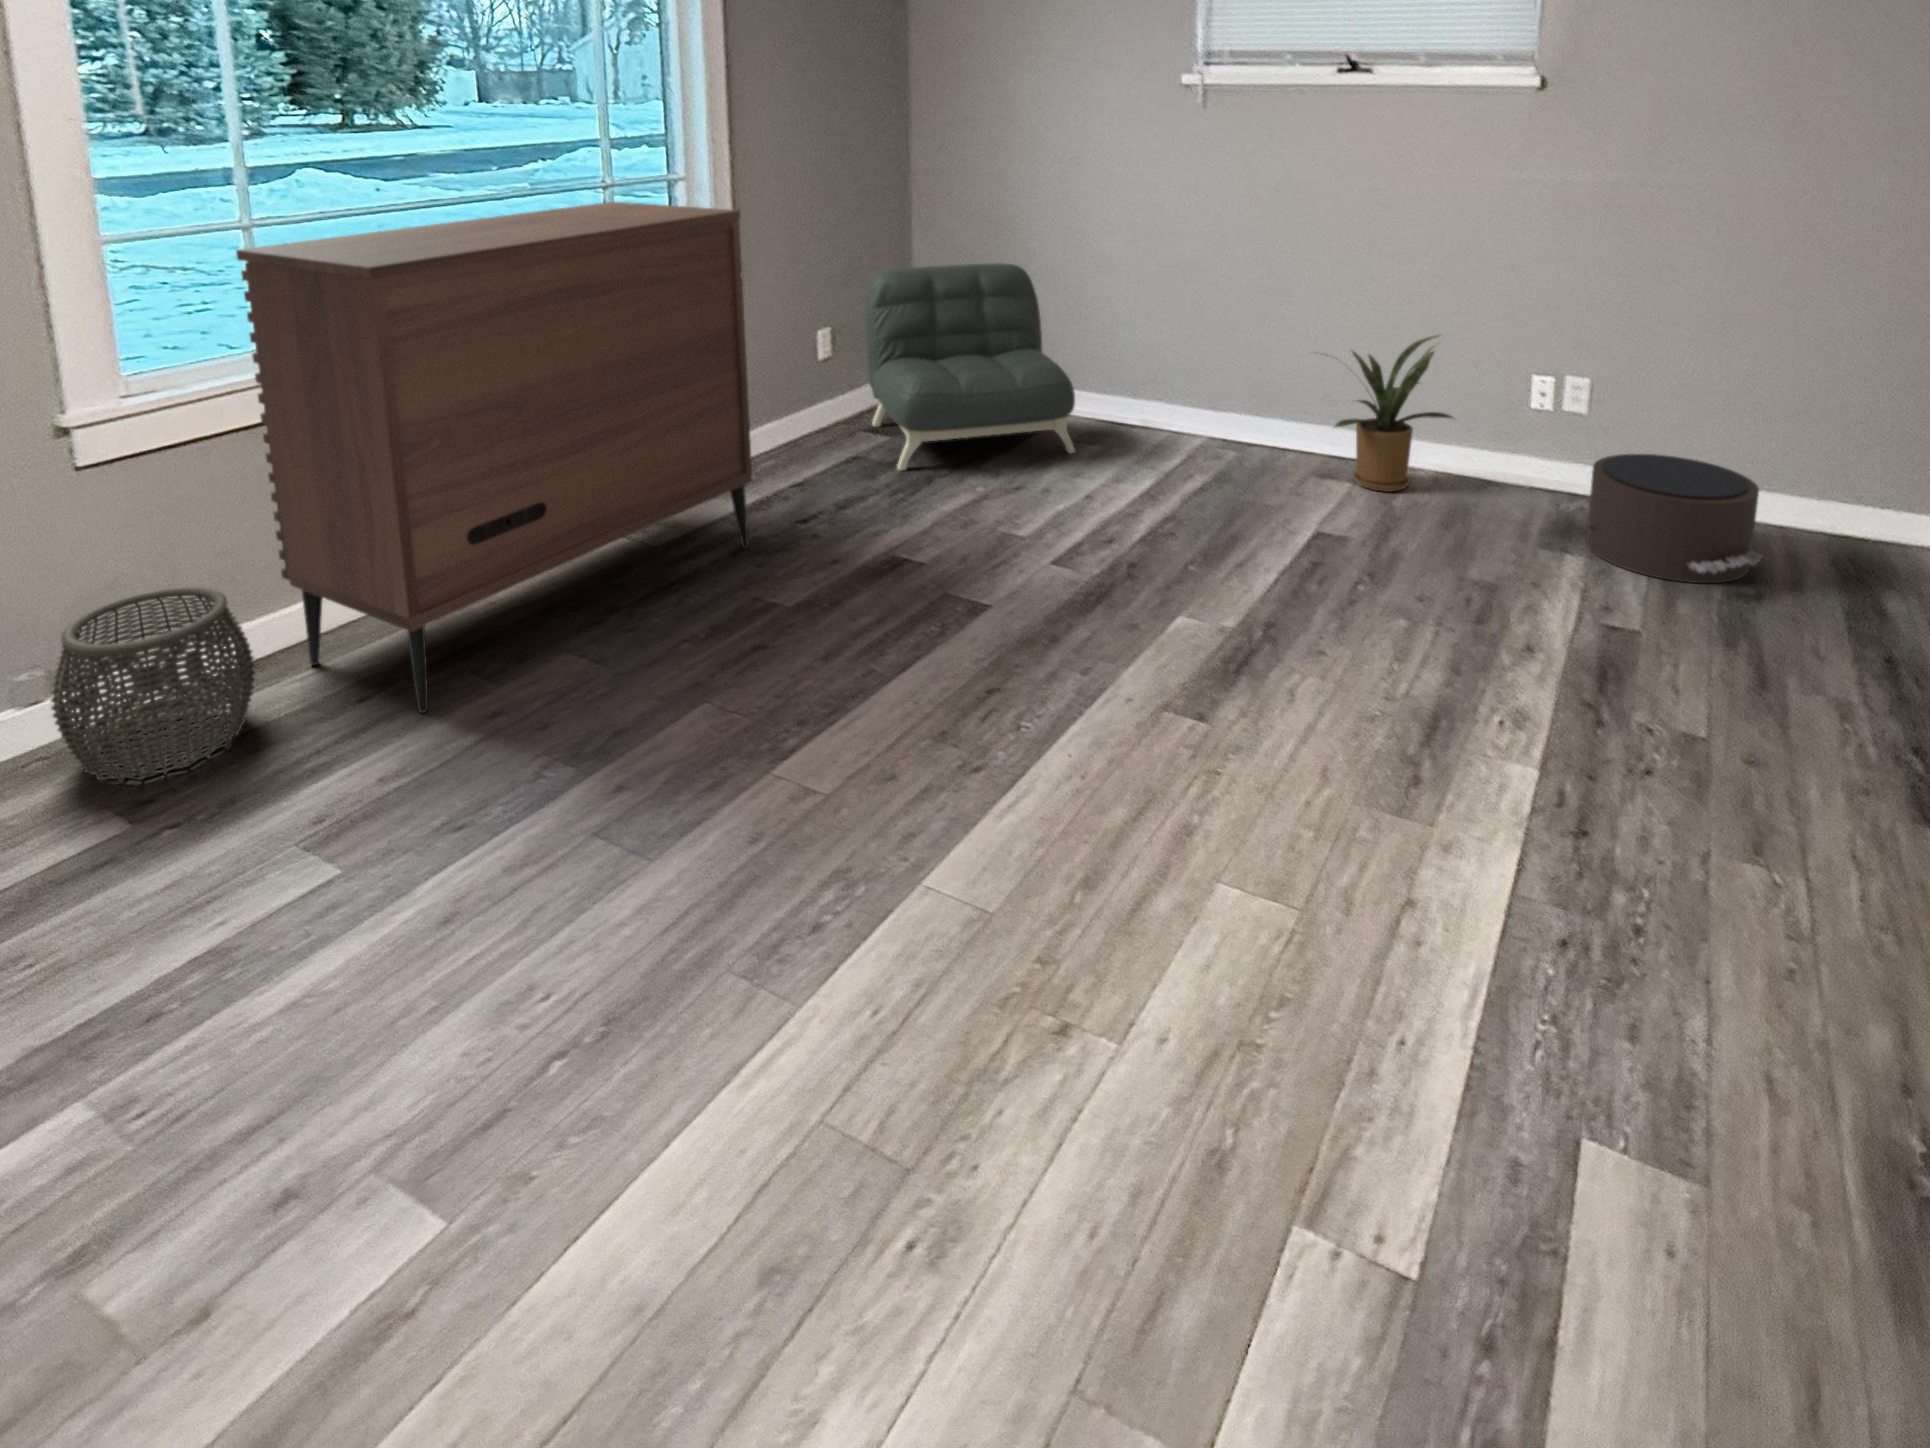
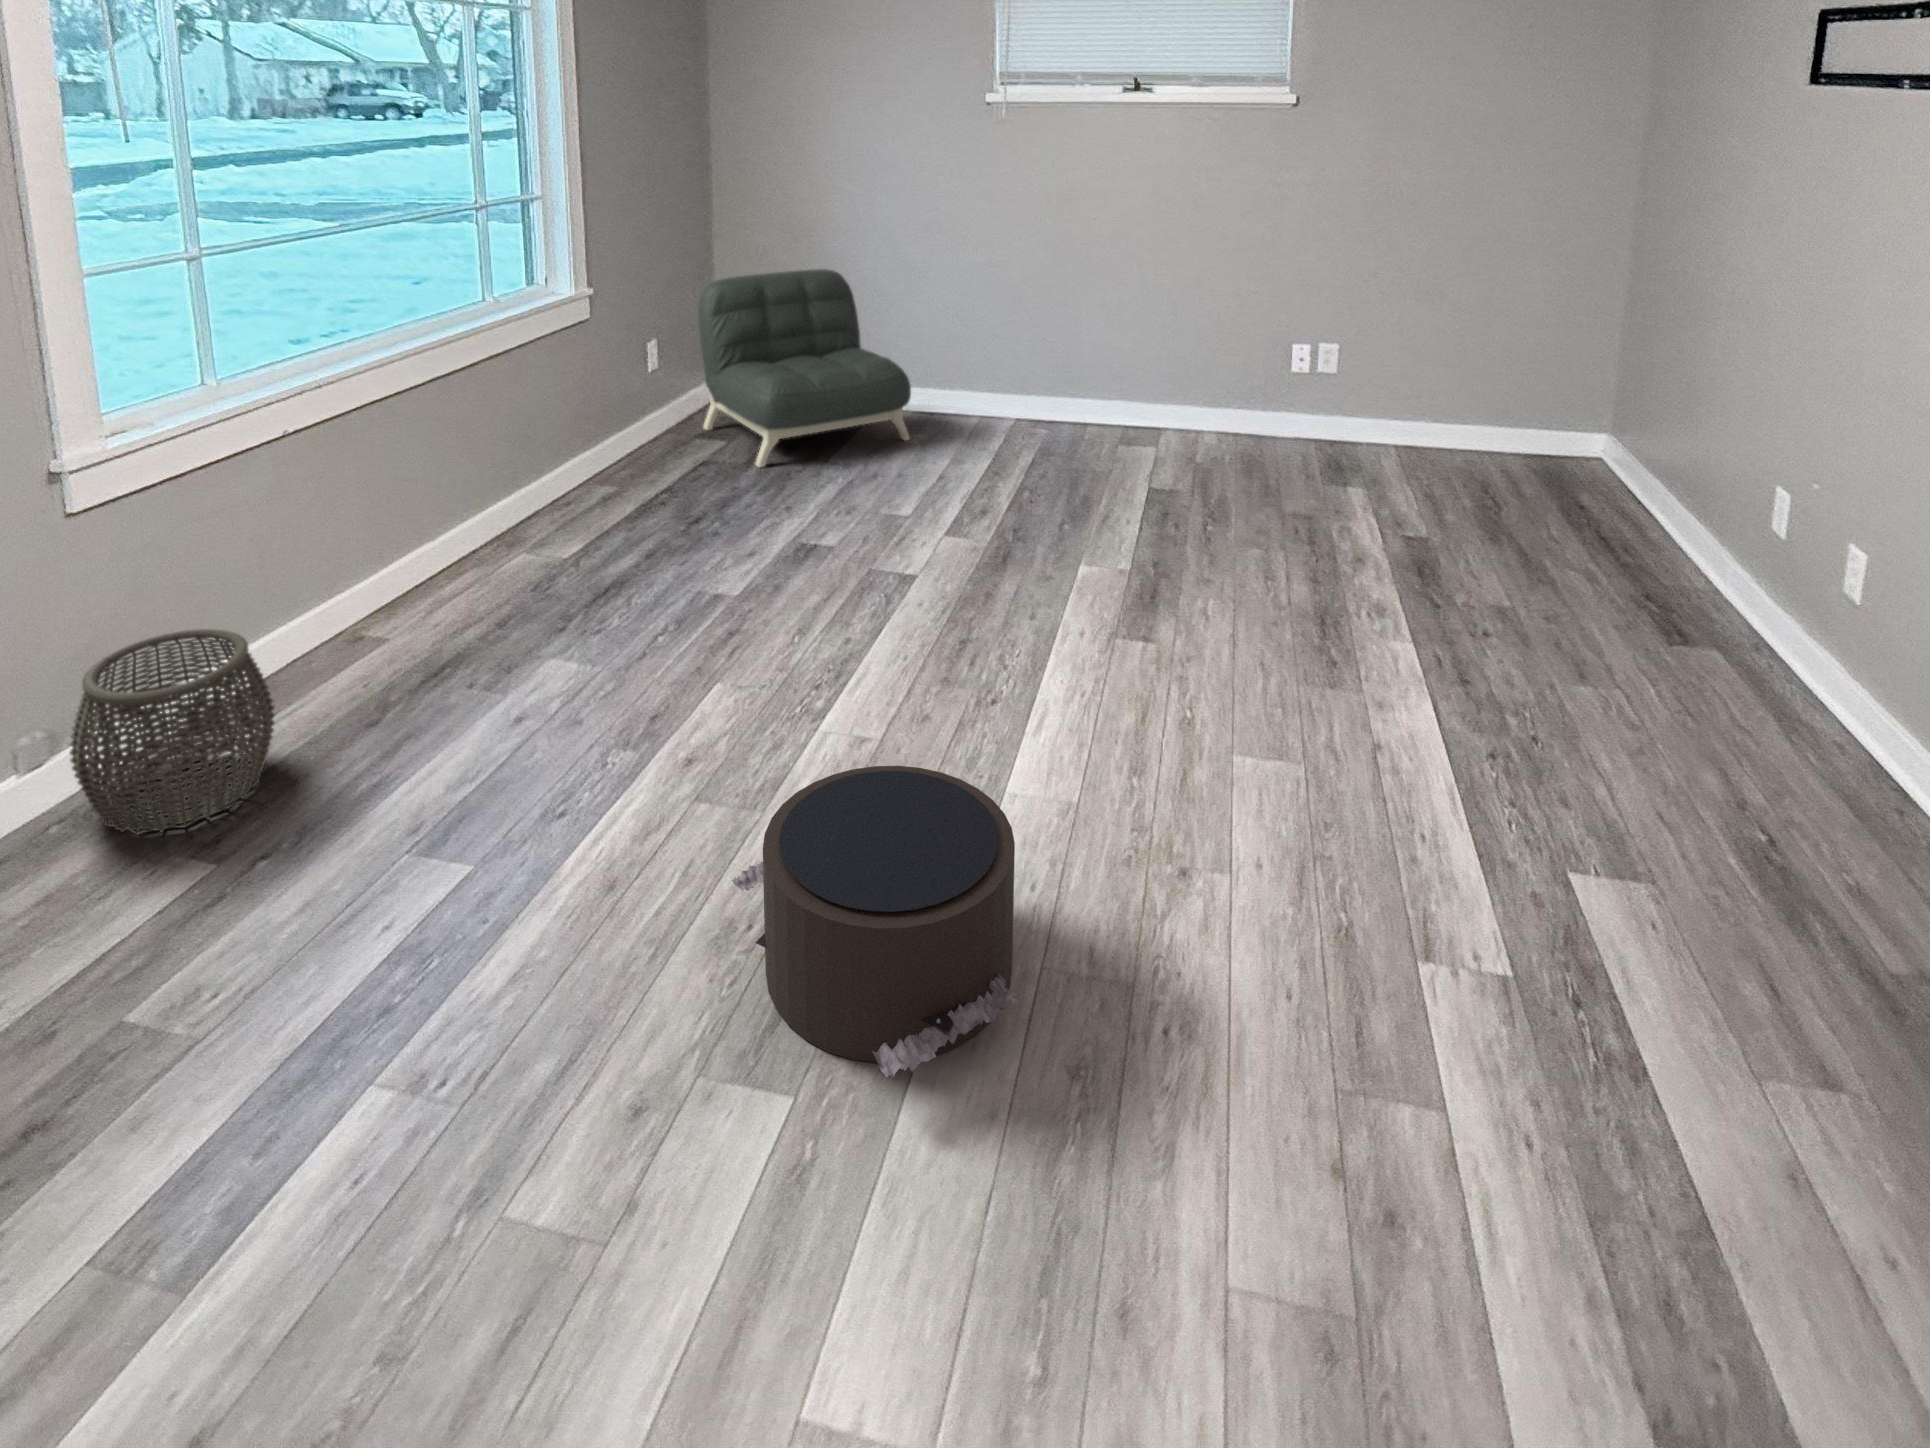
dresser: present [236,201,753,713] -> none [212,220,666,728]
house plant: present [1316,336,1456,492] -> none [1118,315,1241,451]
pouf: present [1558,454,1763,583] -> present [732,766,1020,1078]

